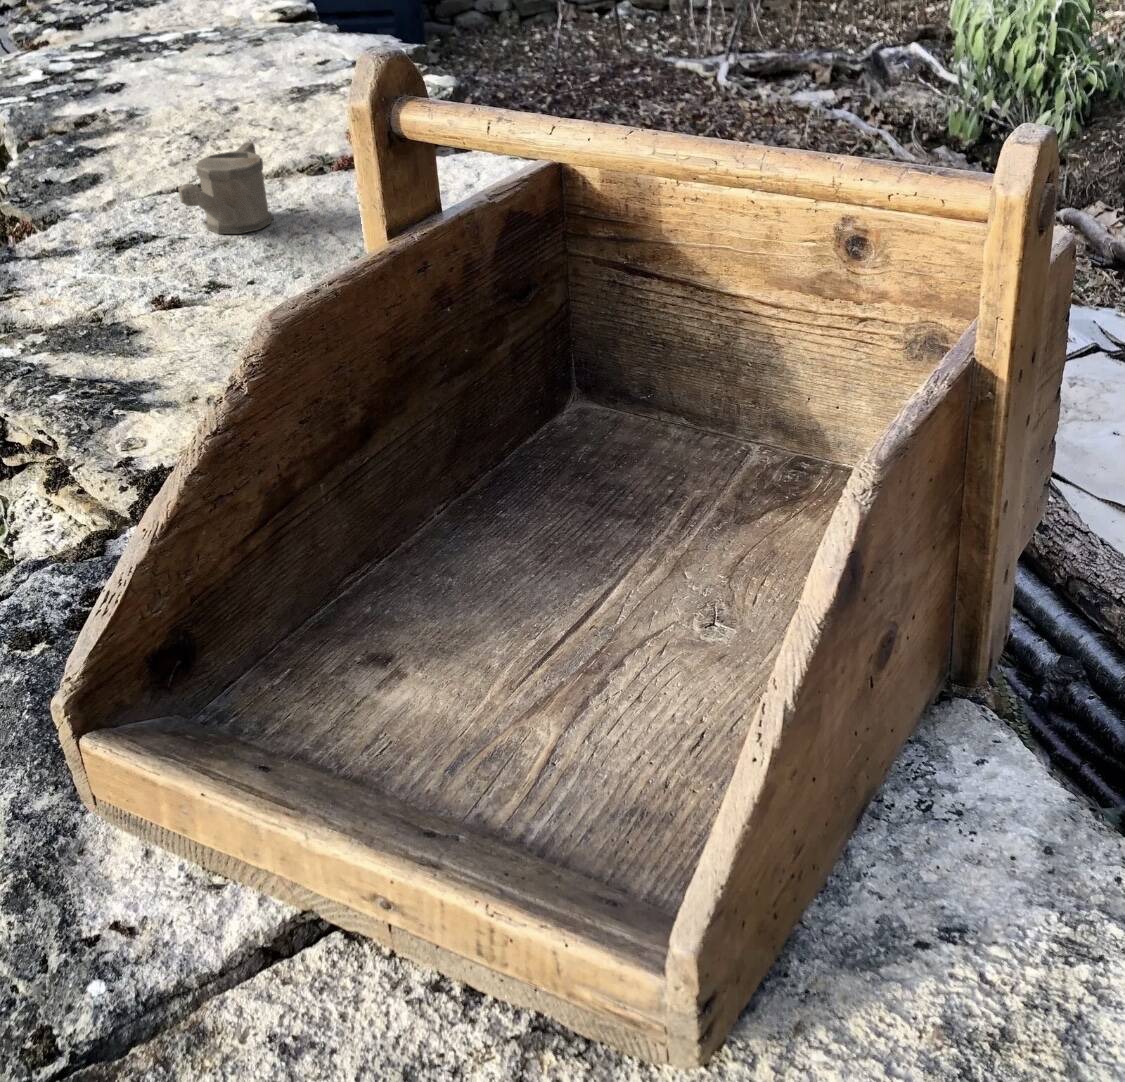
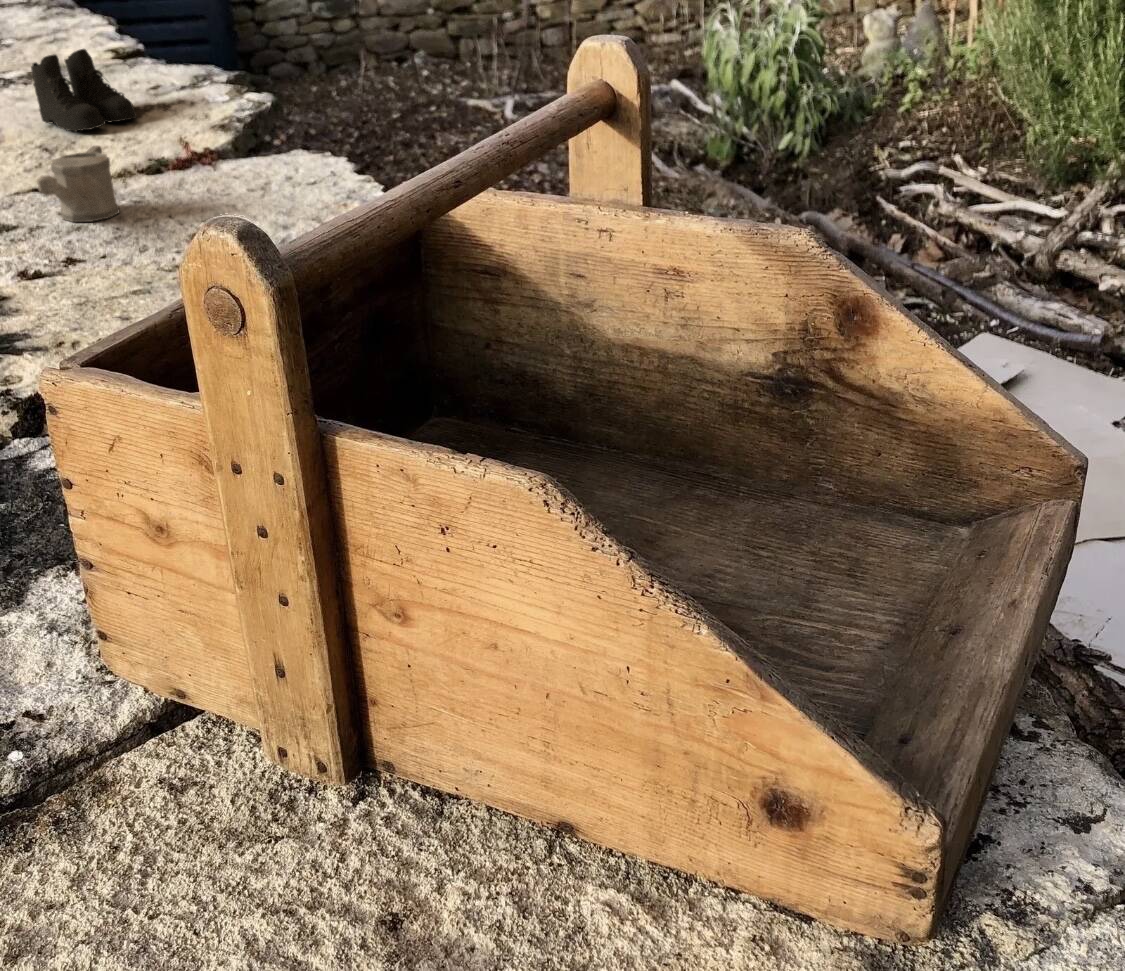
boots: none [183,19,298,117] -> present [31,49,137,132]

